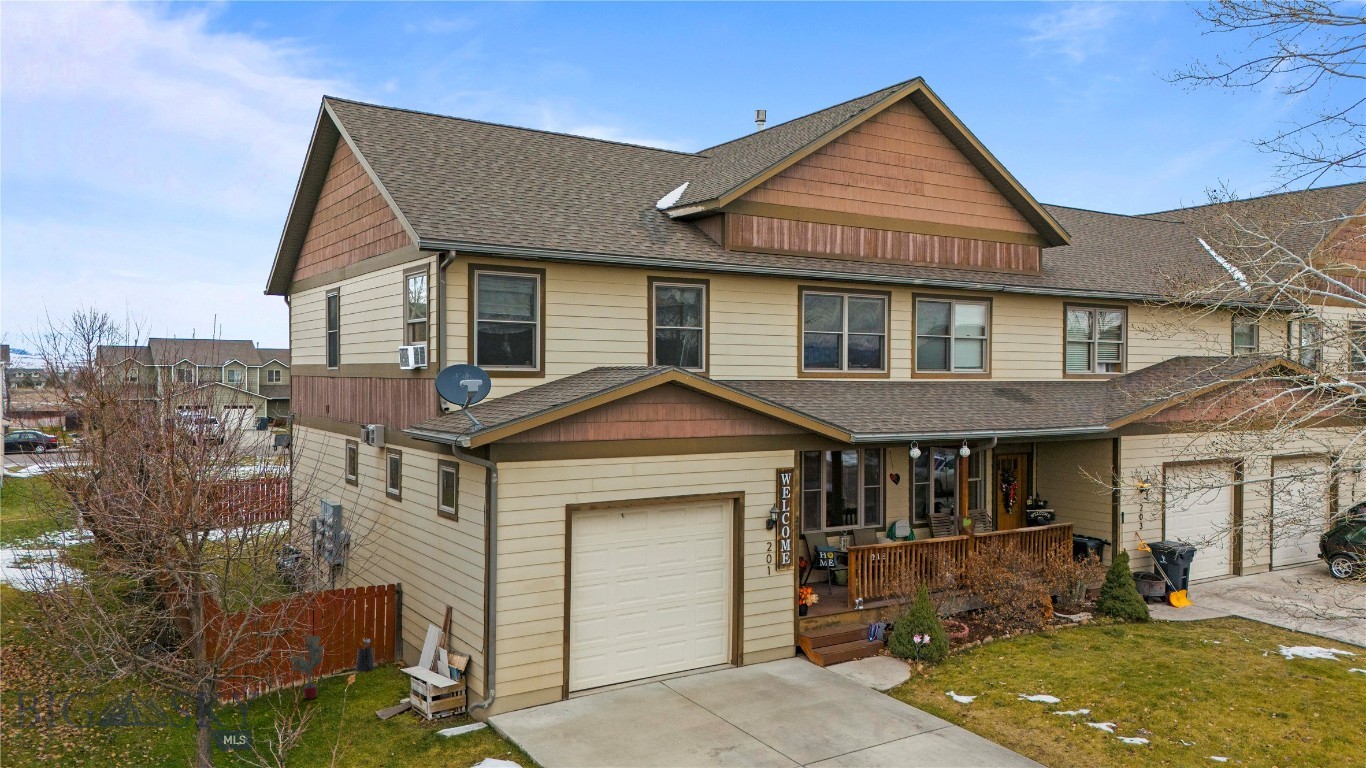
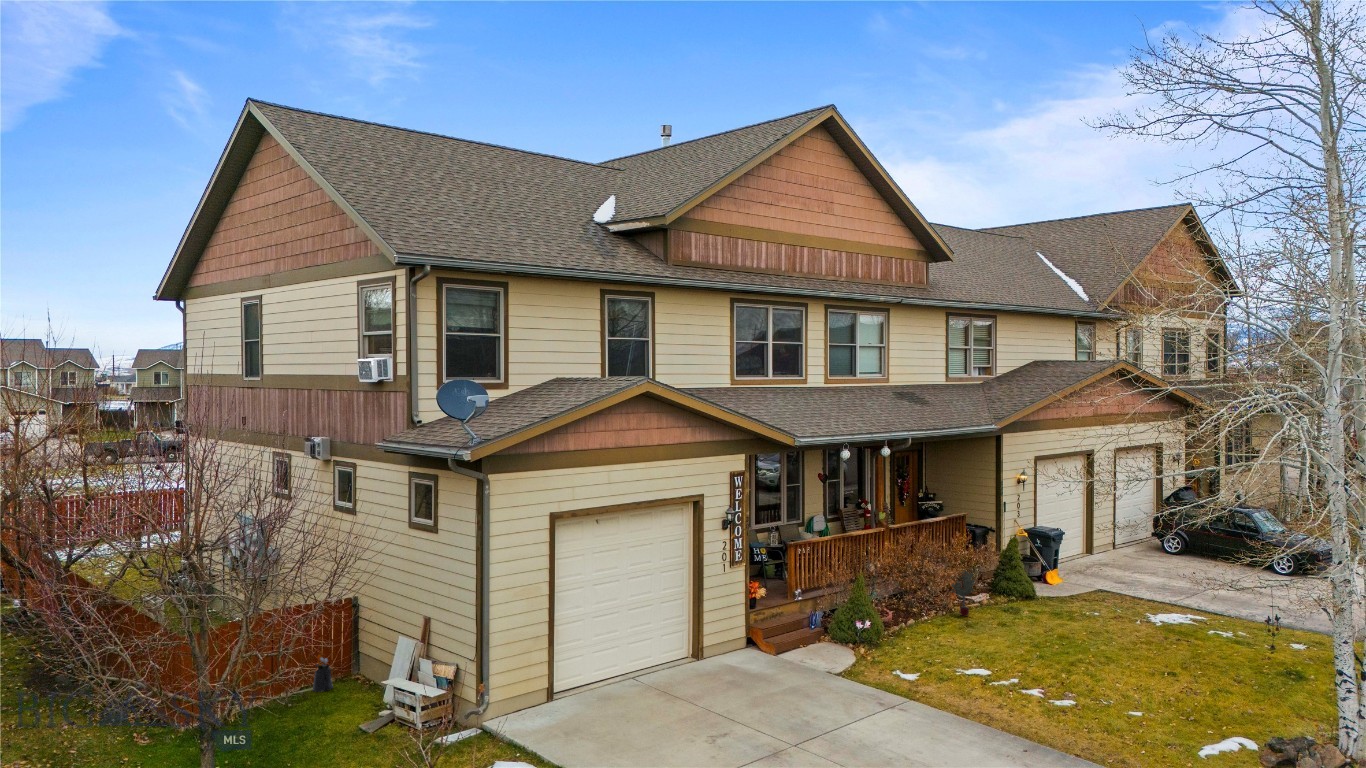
potted tree: present [290,634,324,699] -> present [951,570,975,616]

